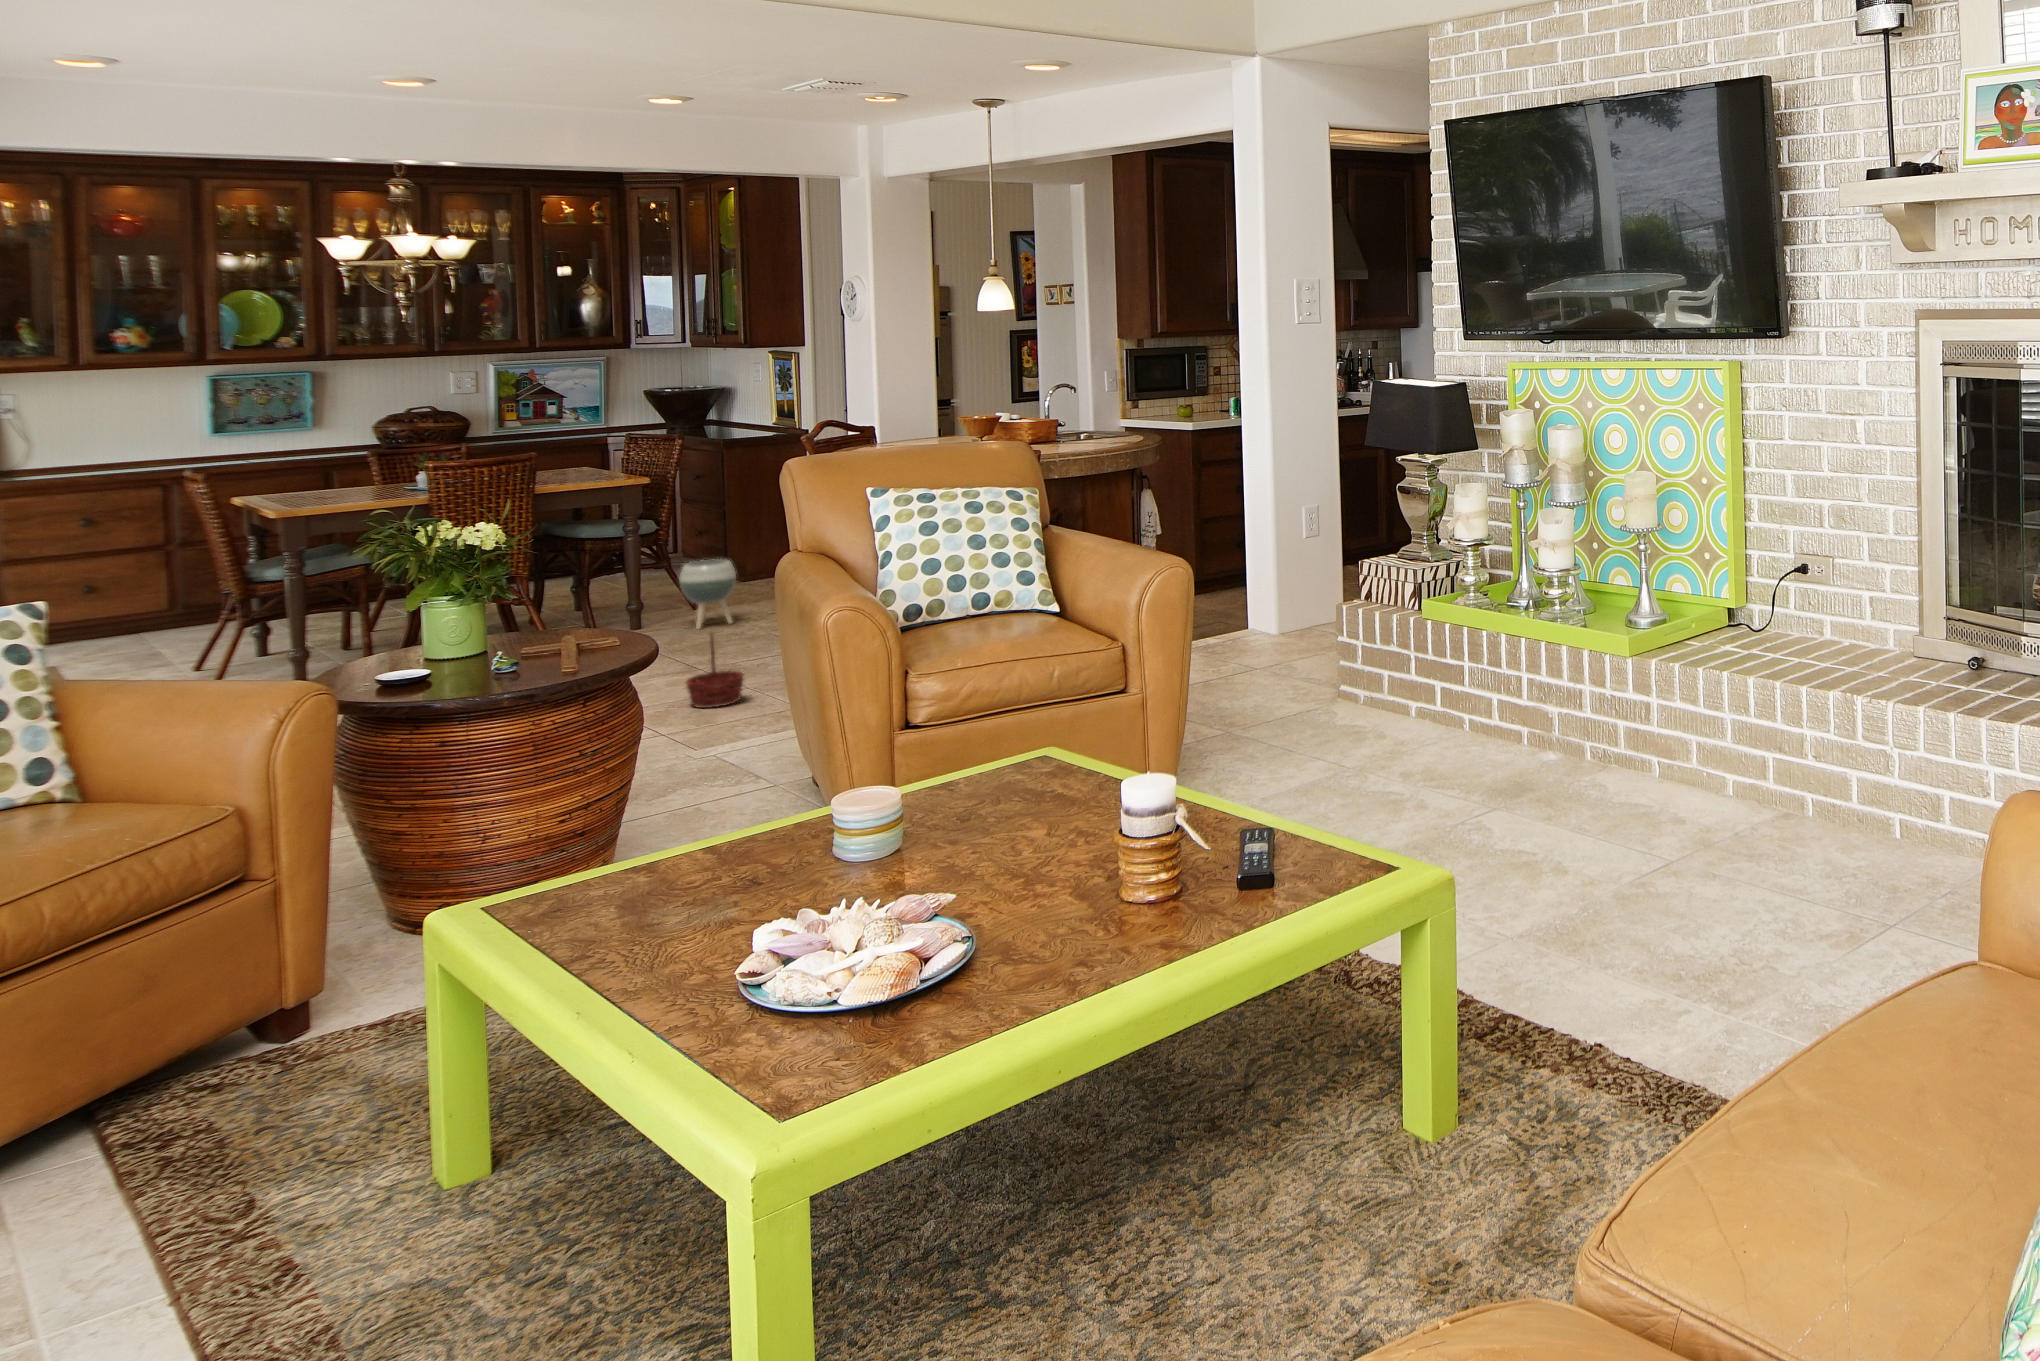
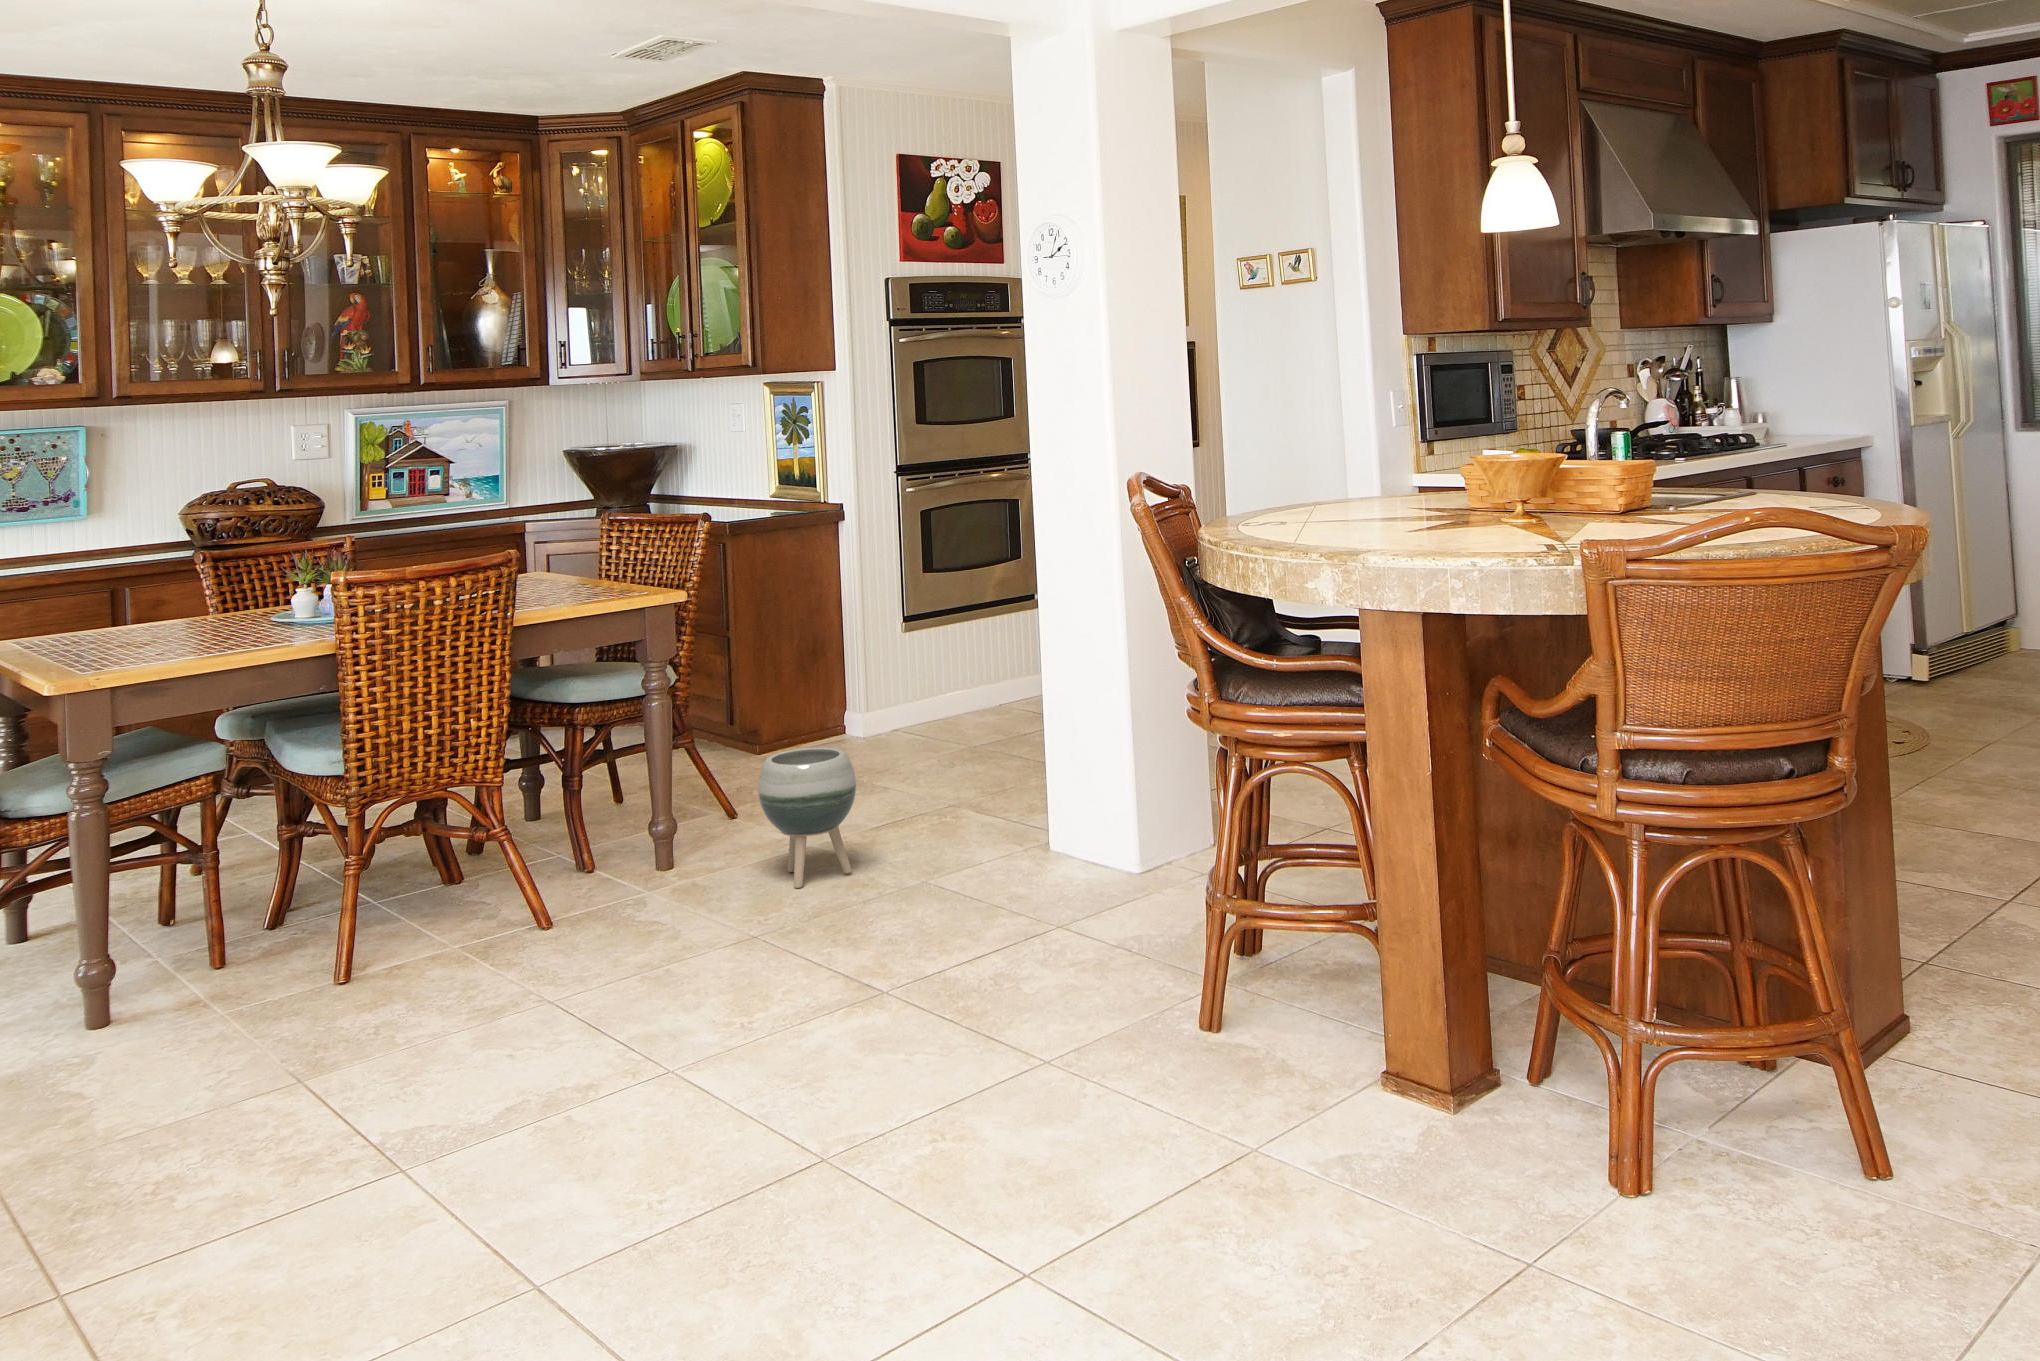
basket: present [686,633,744,708] -> none [995,969,1123,1167]

